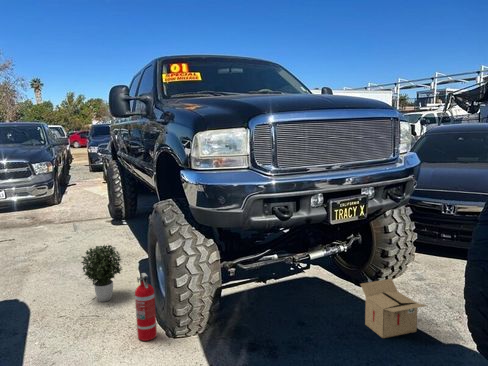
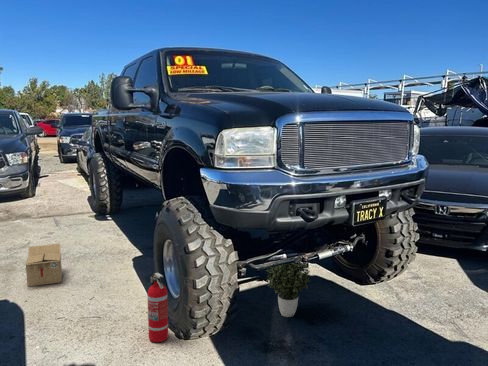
potted plant: present [81,245,122,302] -> present [266,263,310,317]
cardboard box: present [360,279,427,338] -> present [26,244,62,287]

